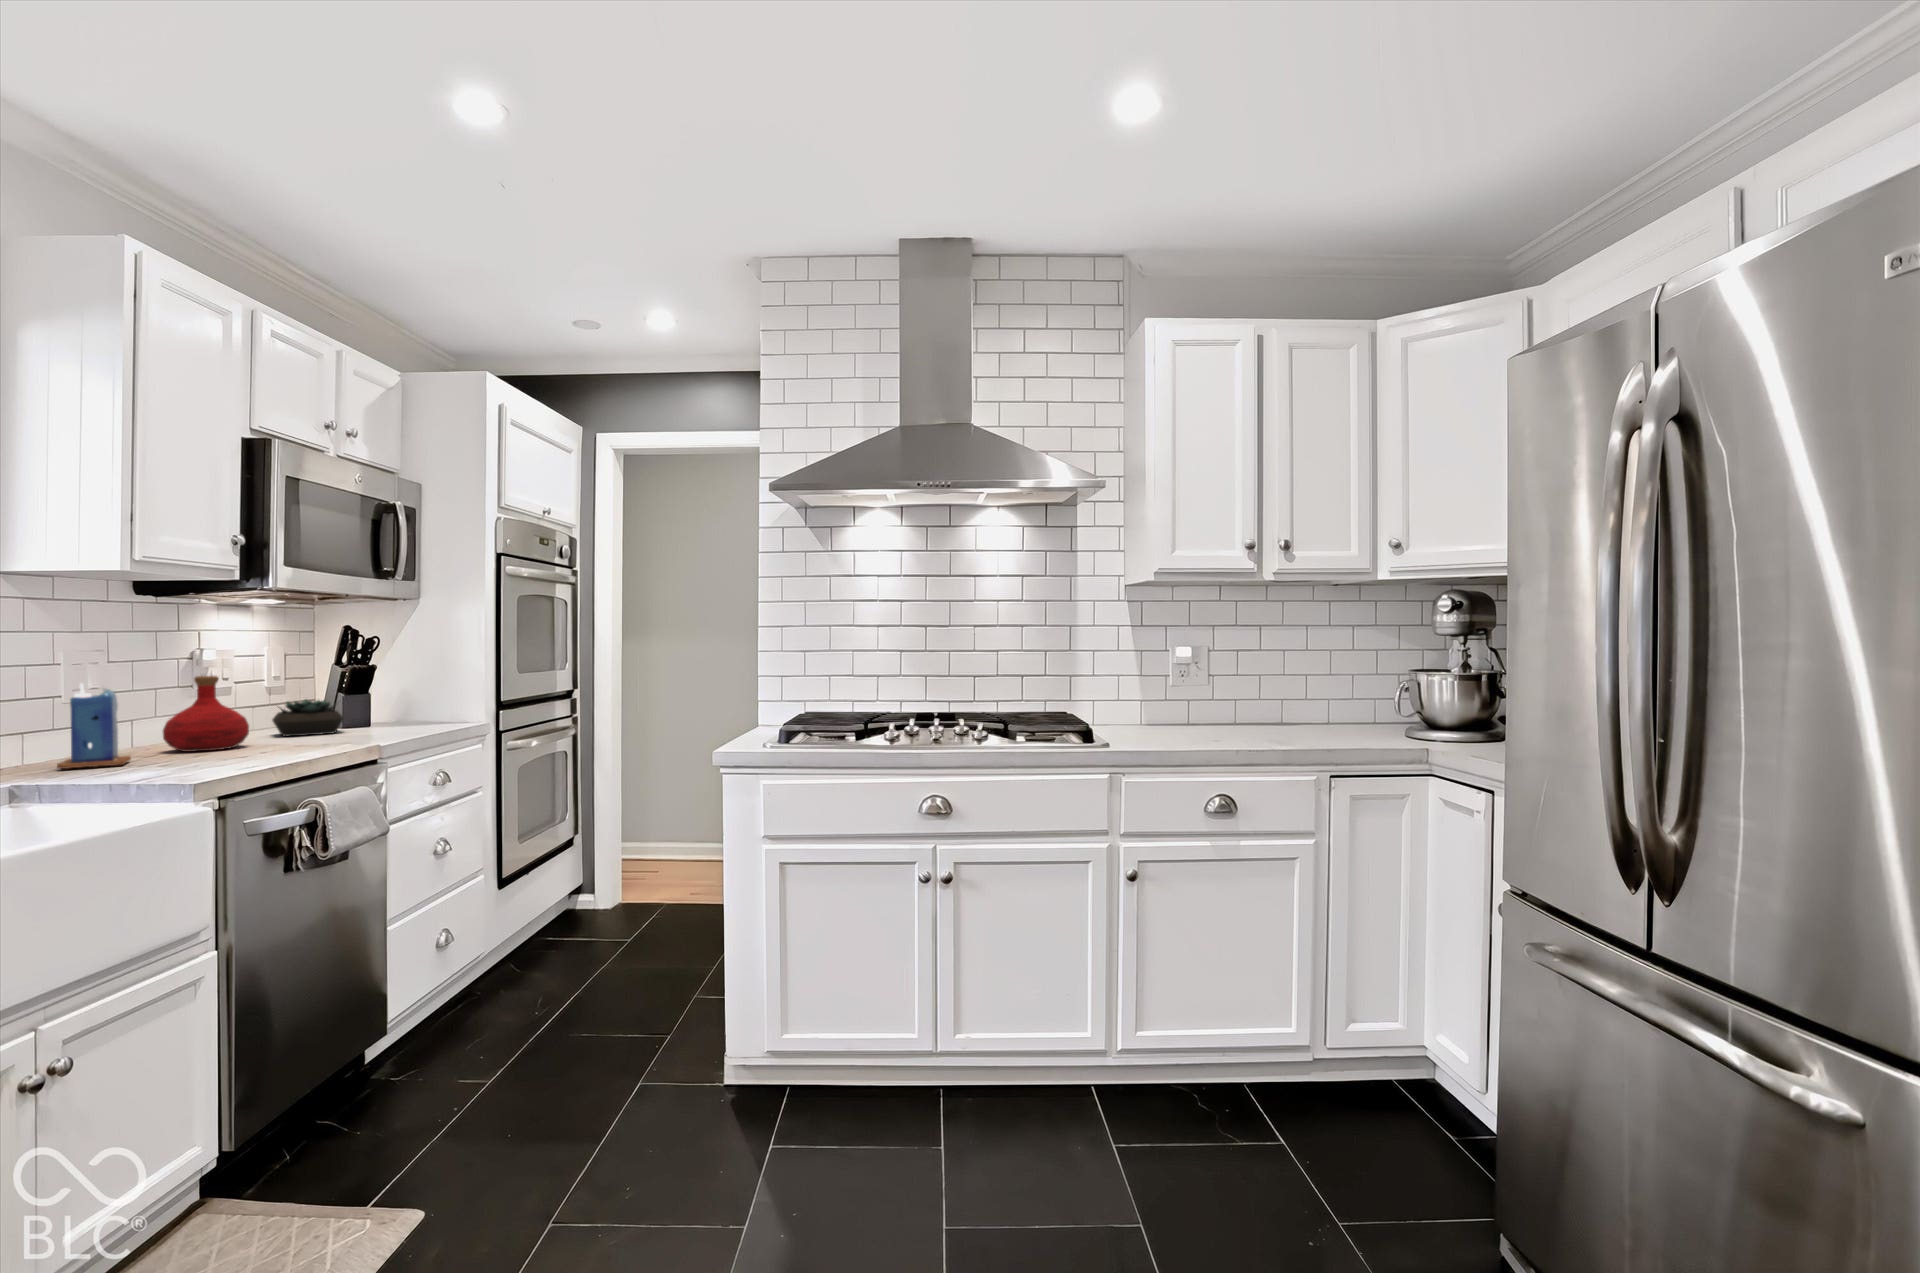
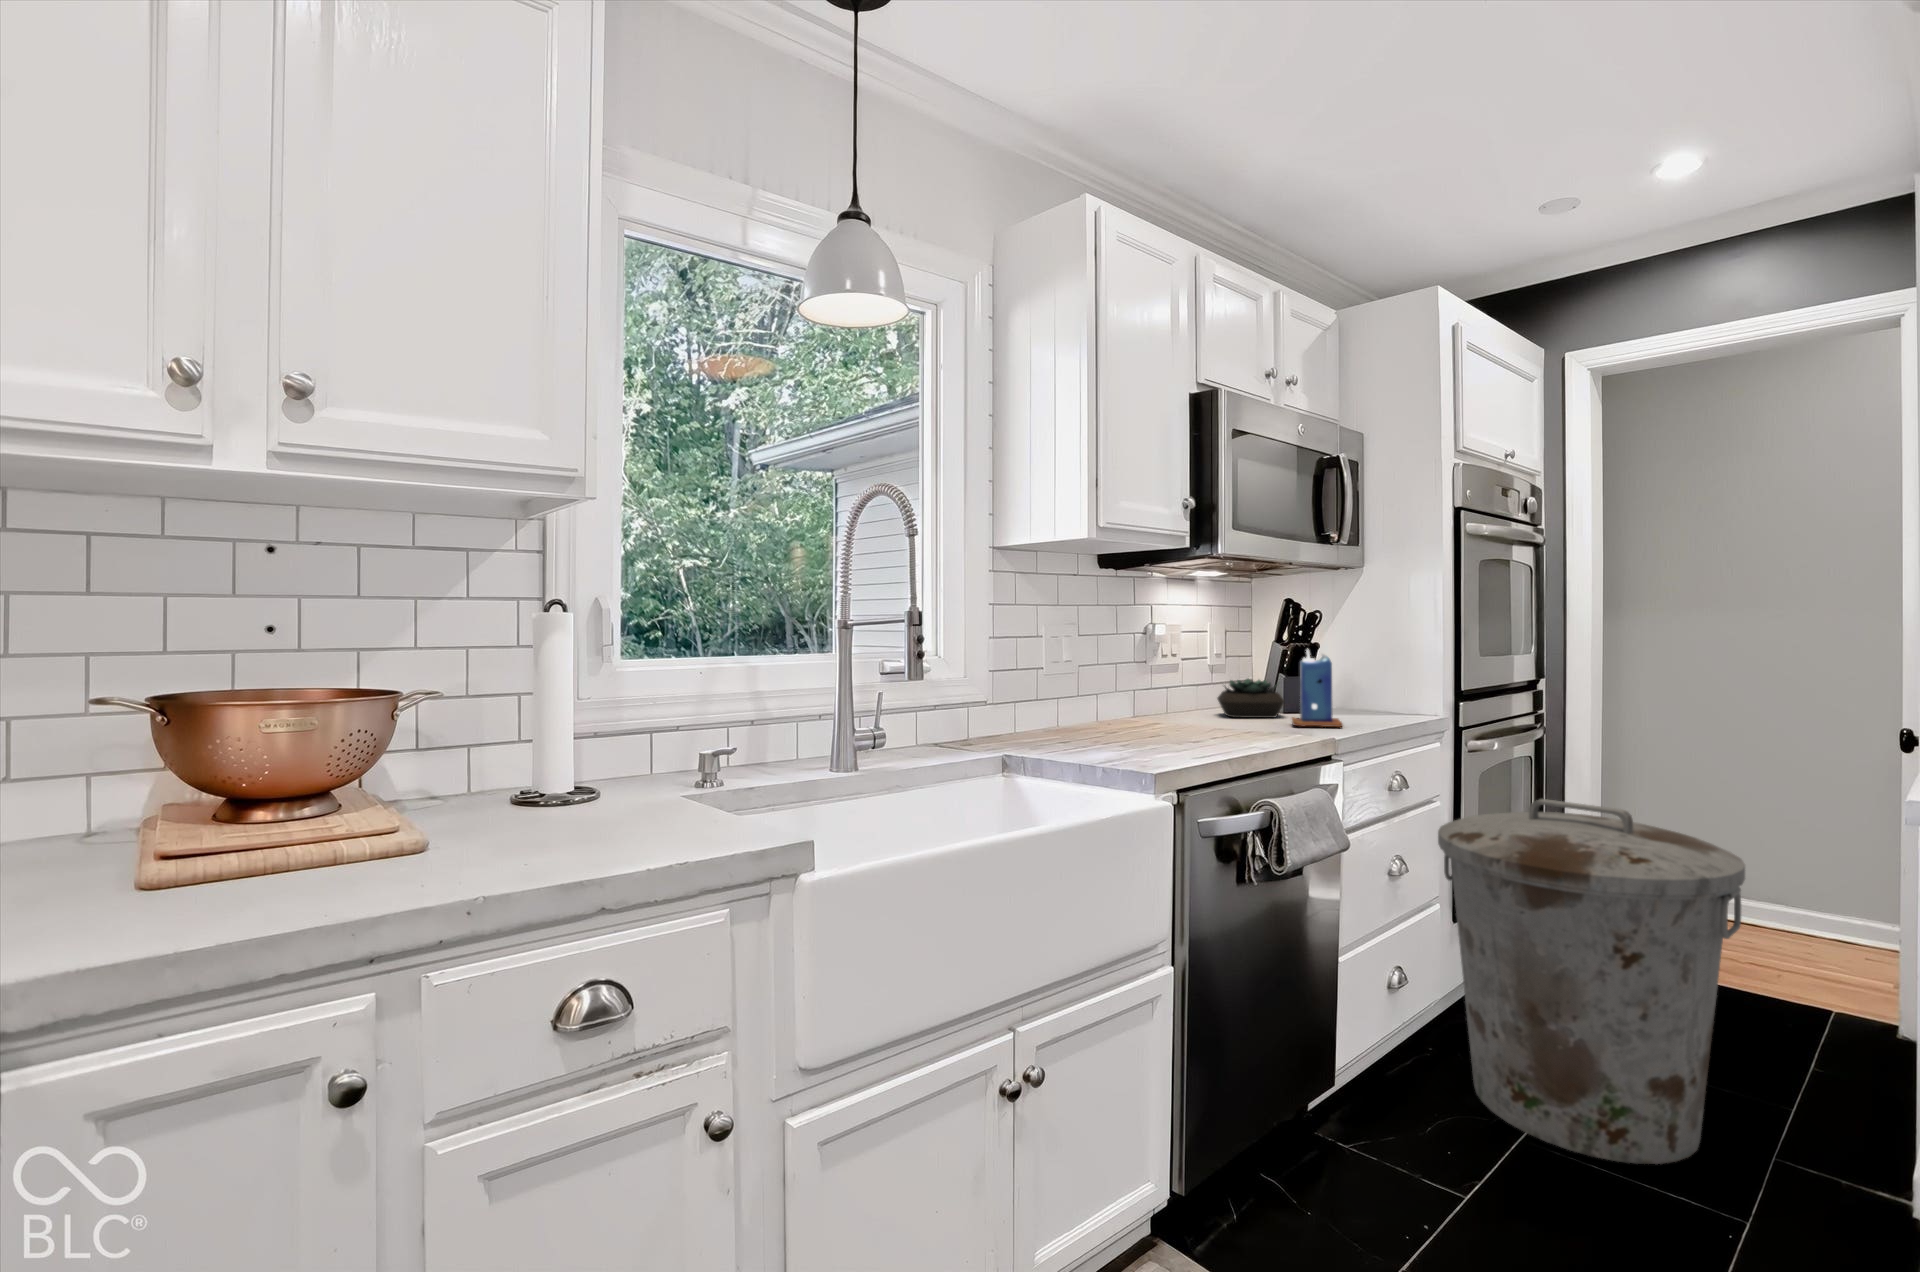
bottle: present [163,676,249,752] -> none [1128,651,1199,728]
candle: present [57,684,131,769] -> present [1292,650,1343,727]
trash can: none [479,777,670,1022] -> present [1438,799,1745,1164]

